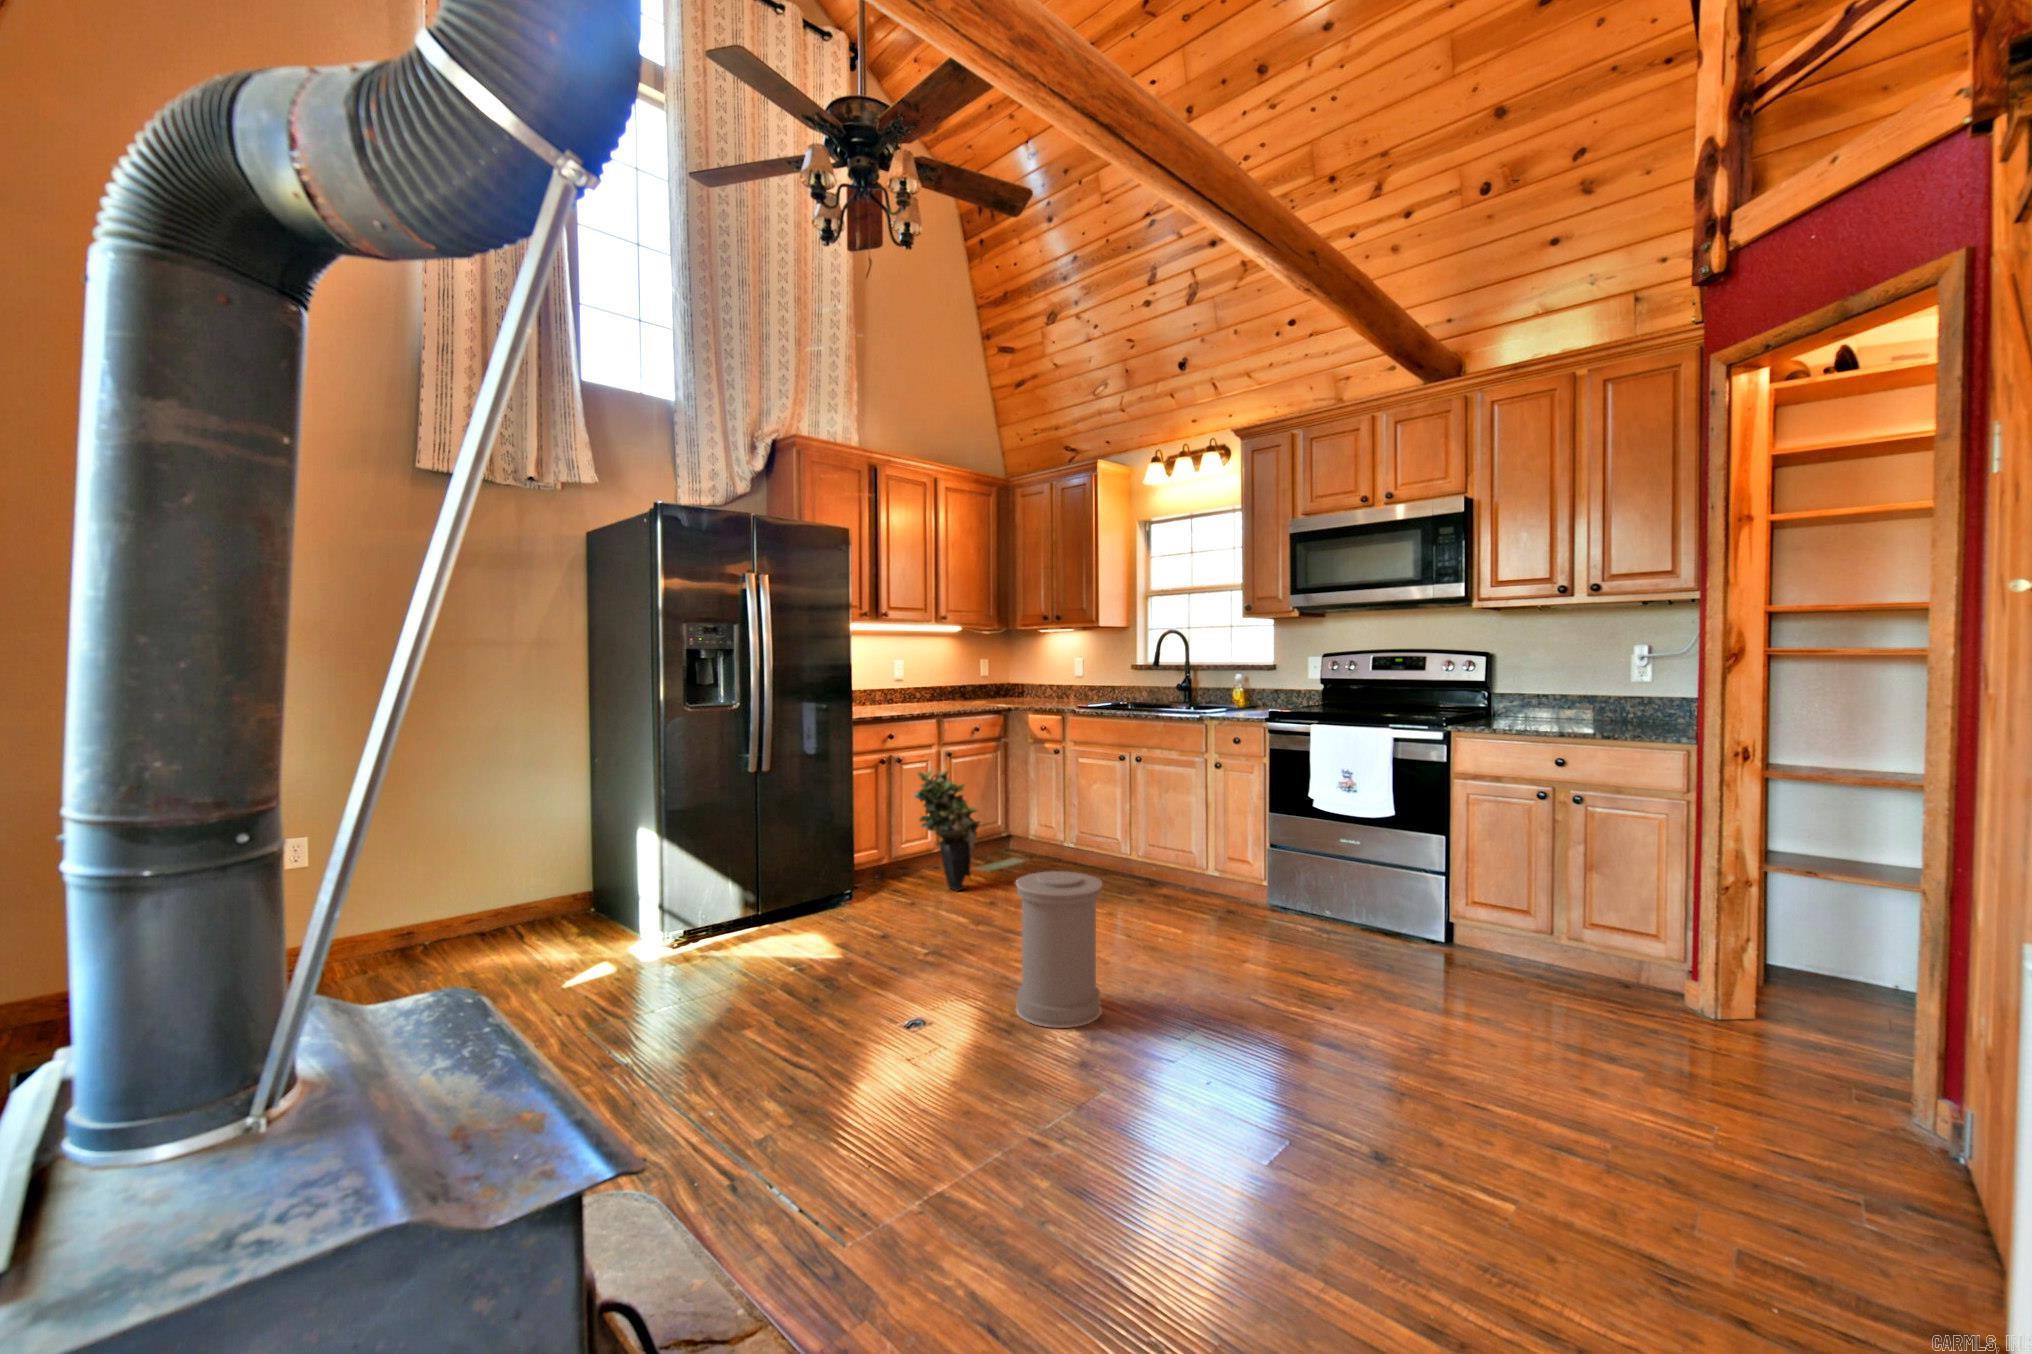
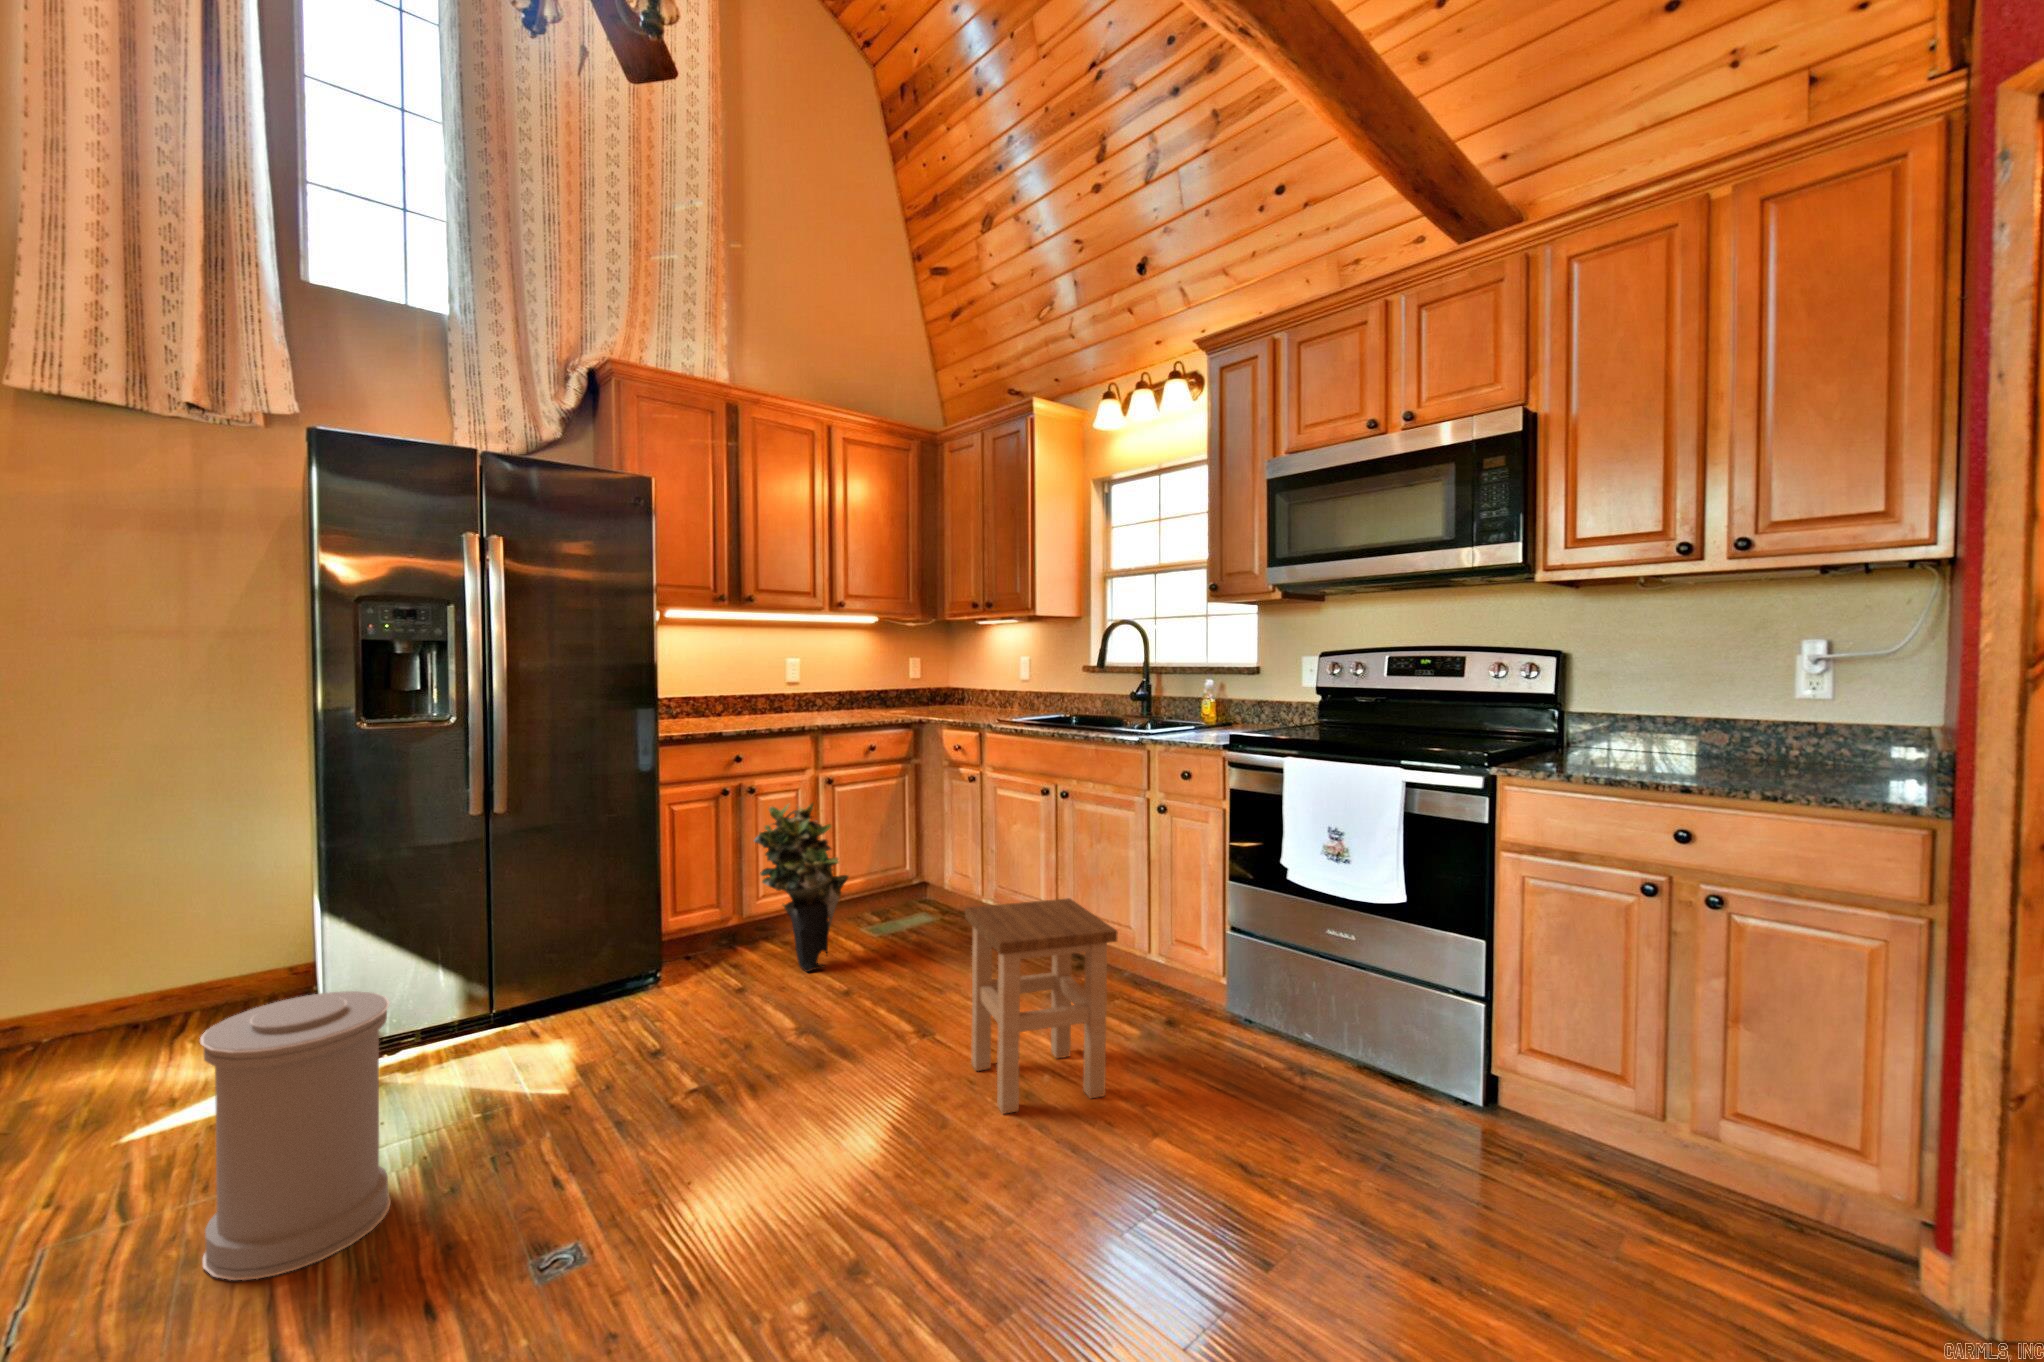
stool: none [1104,823,1215,957] -> present [965,898,1118,1114]
trash can: present [1016,871,1102,1028] -> present [200,991,391,1280]

